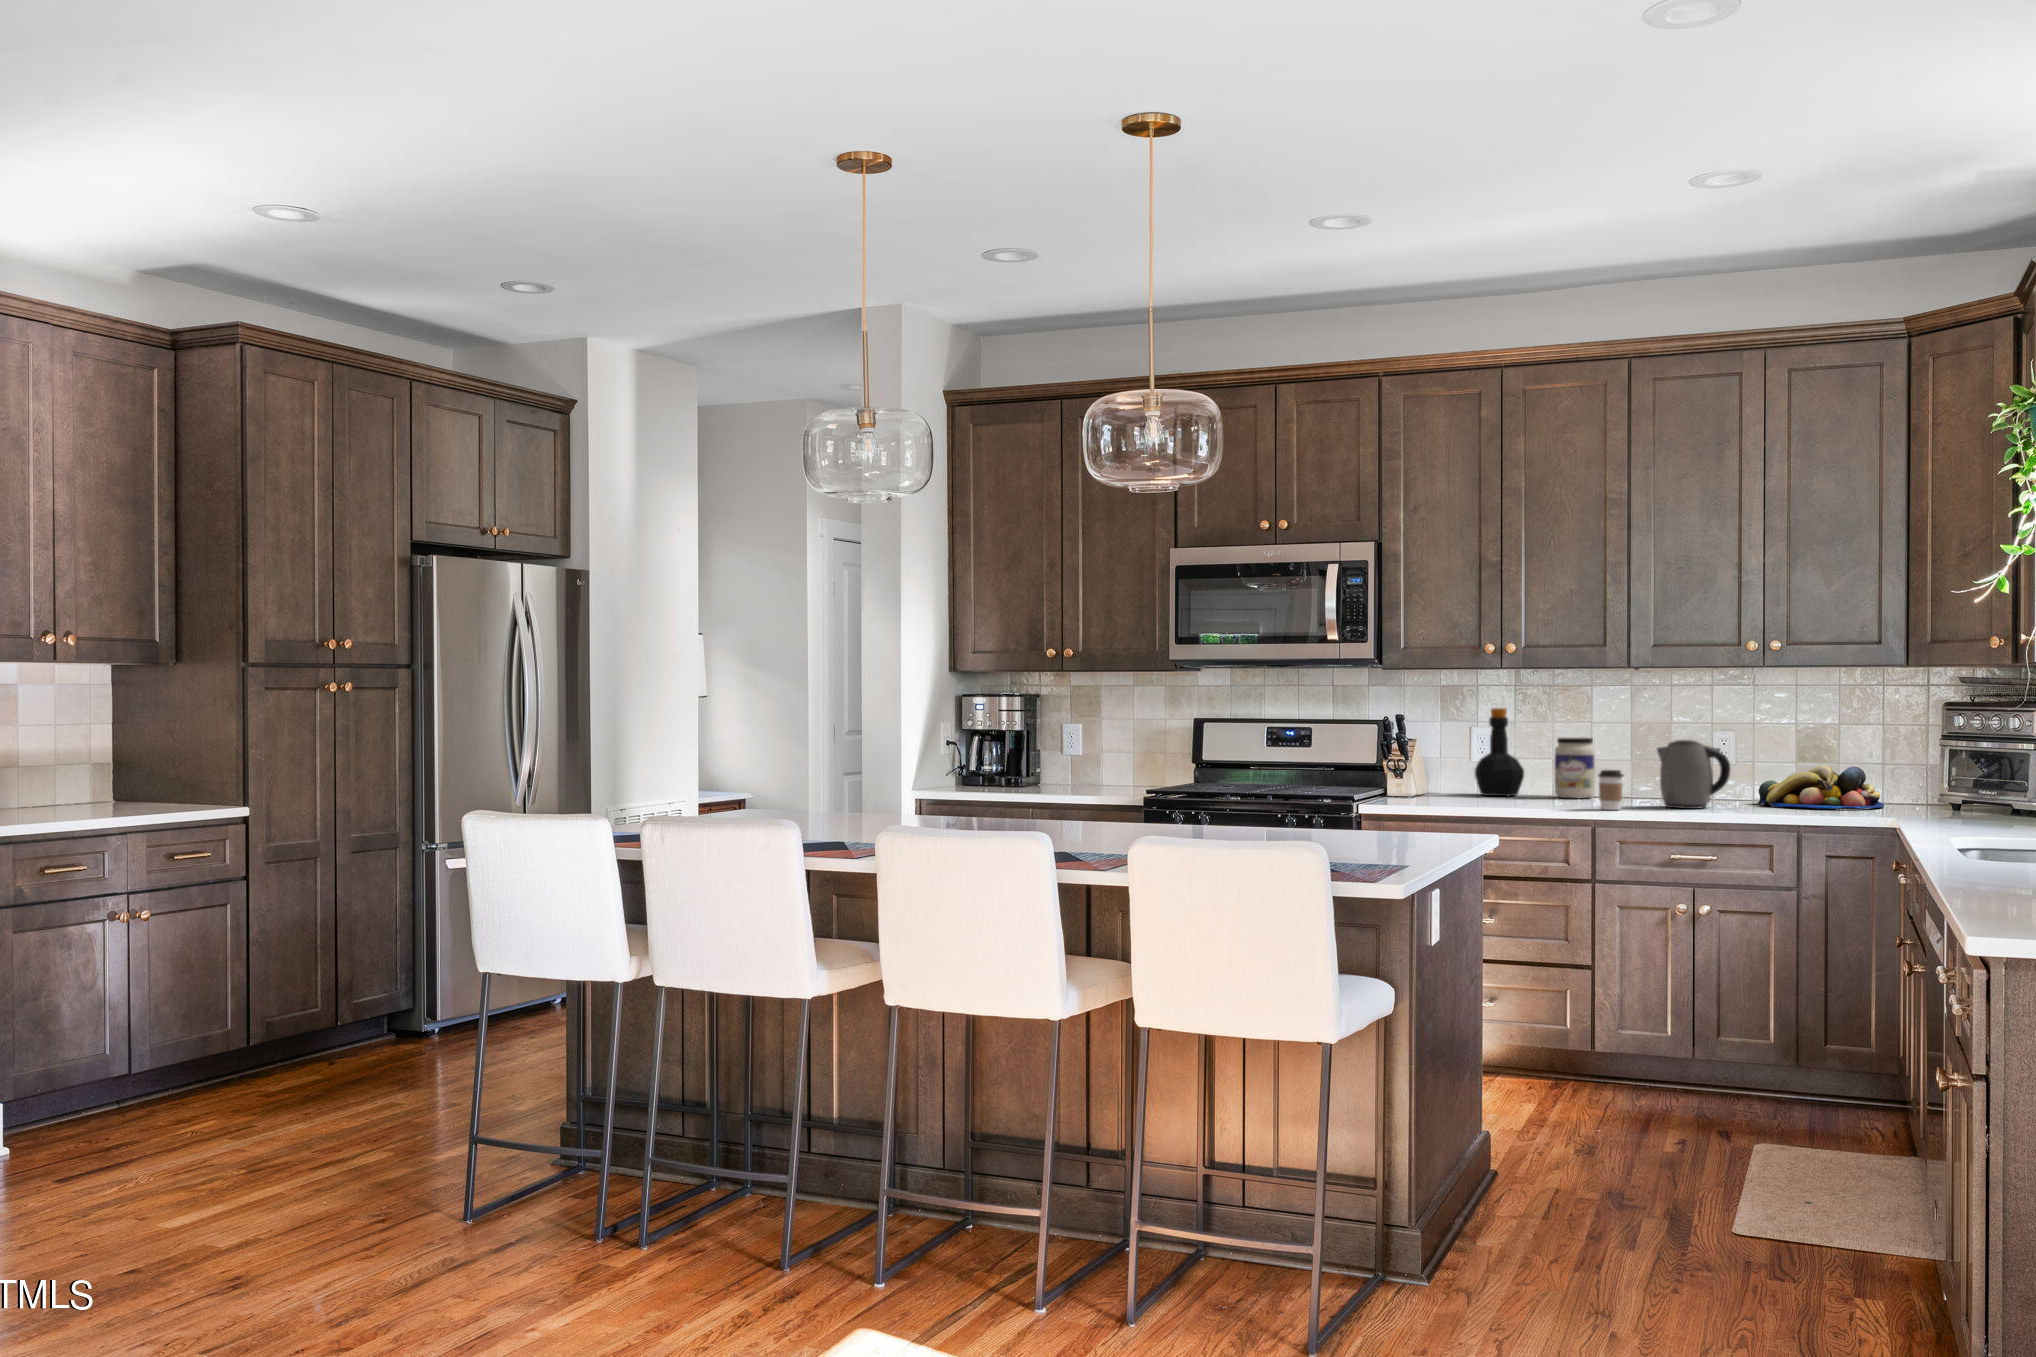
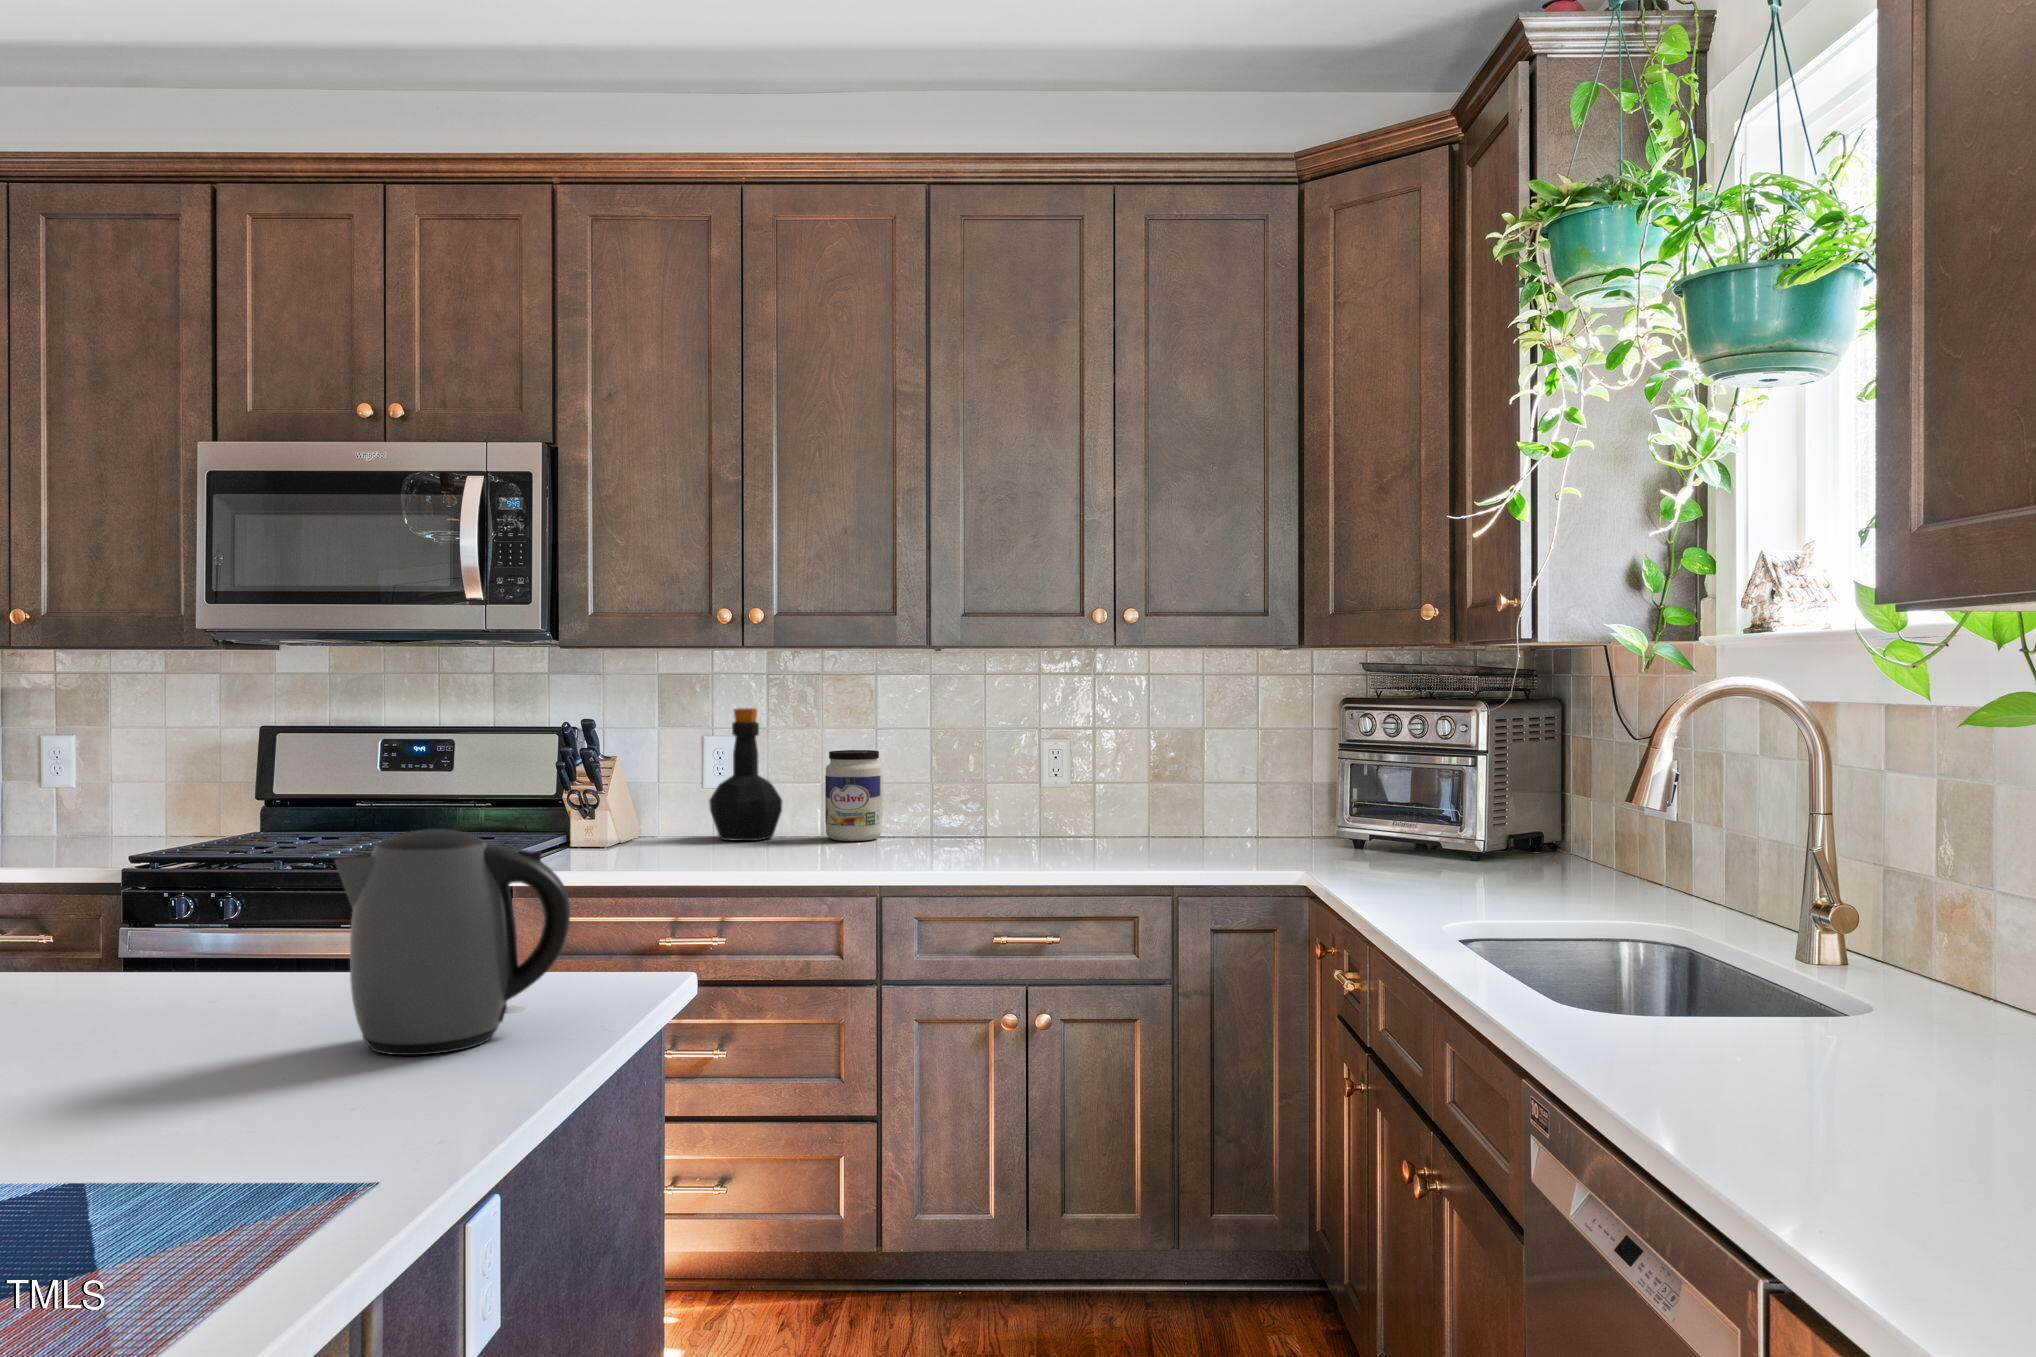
kettle: present [1657,740,1730,809] -> present [335,829,570,1055]
fruit bowl: present [1758,765,1884,809] -> none [1099,786,1262,850]
coffee cup: present [1598,770,1624,810] -> none [885,804,924,868]

